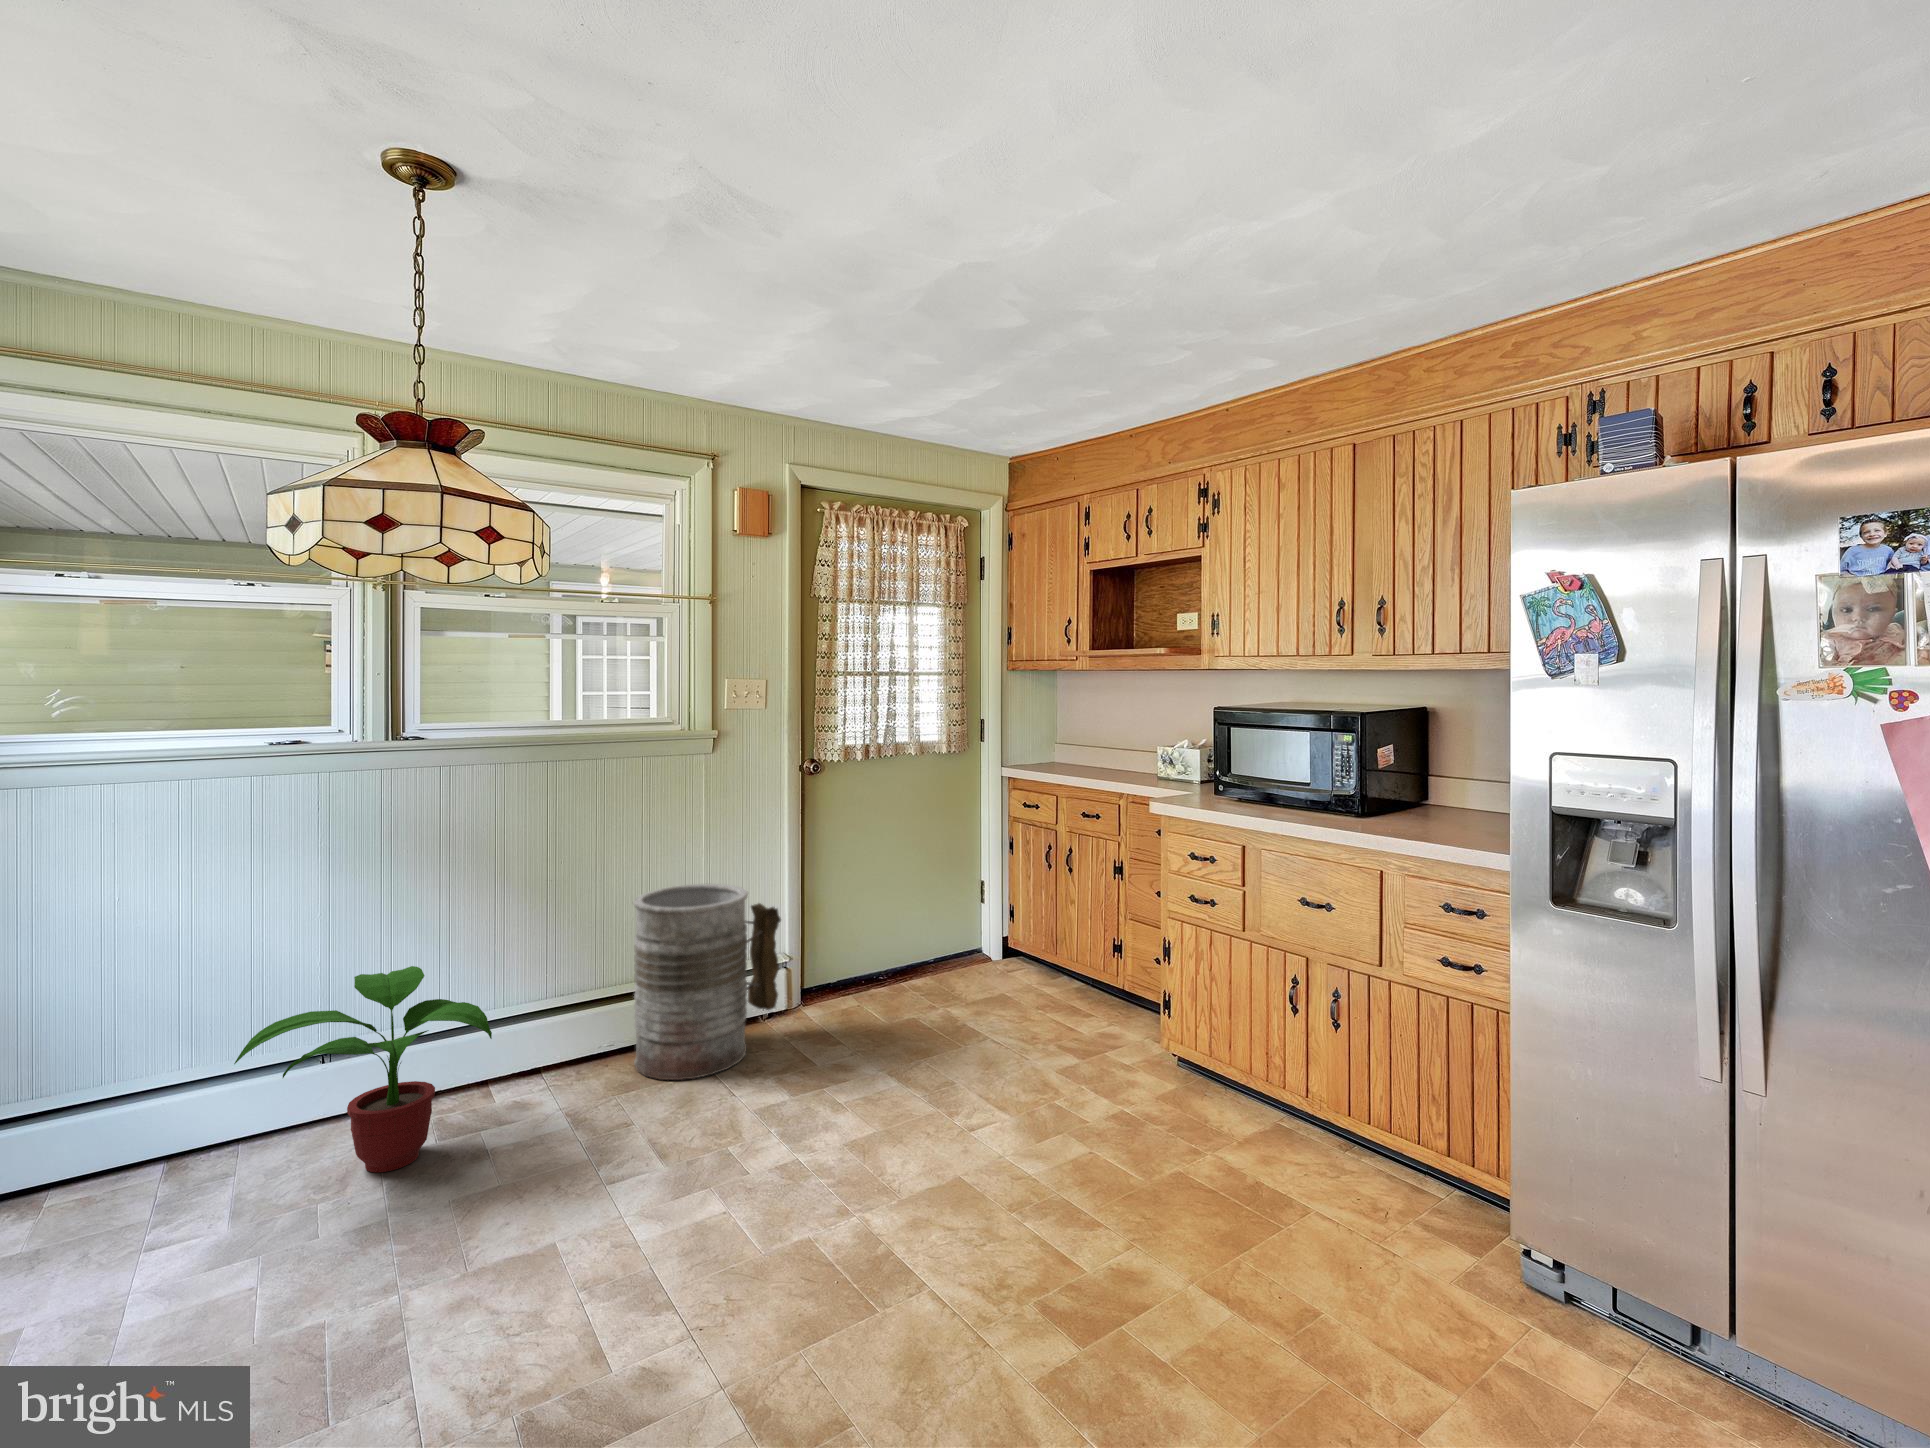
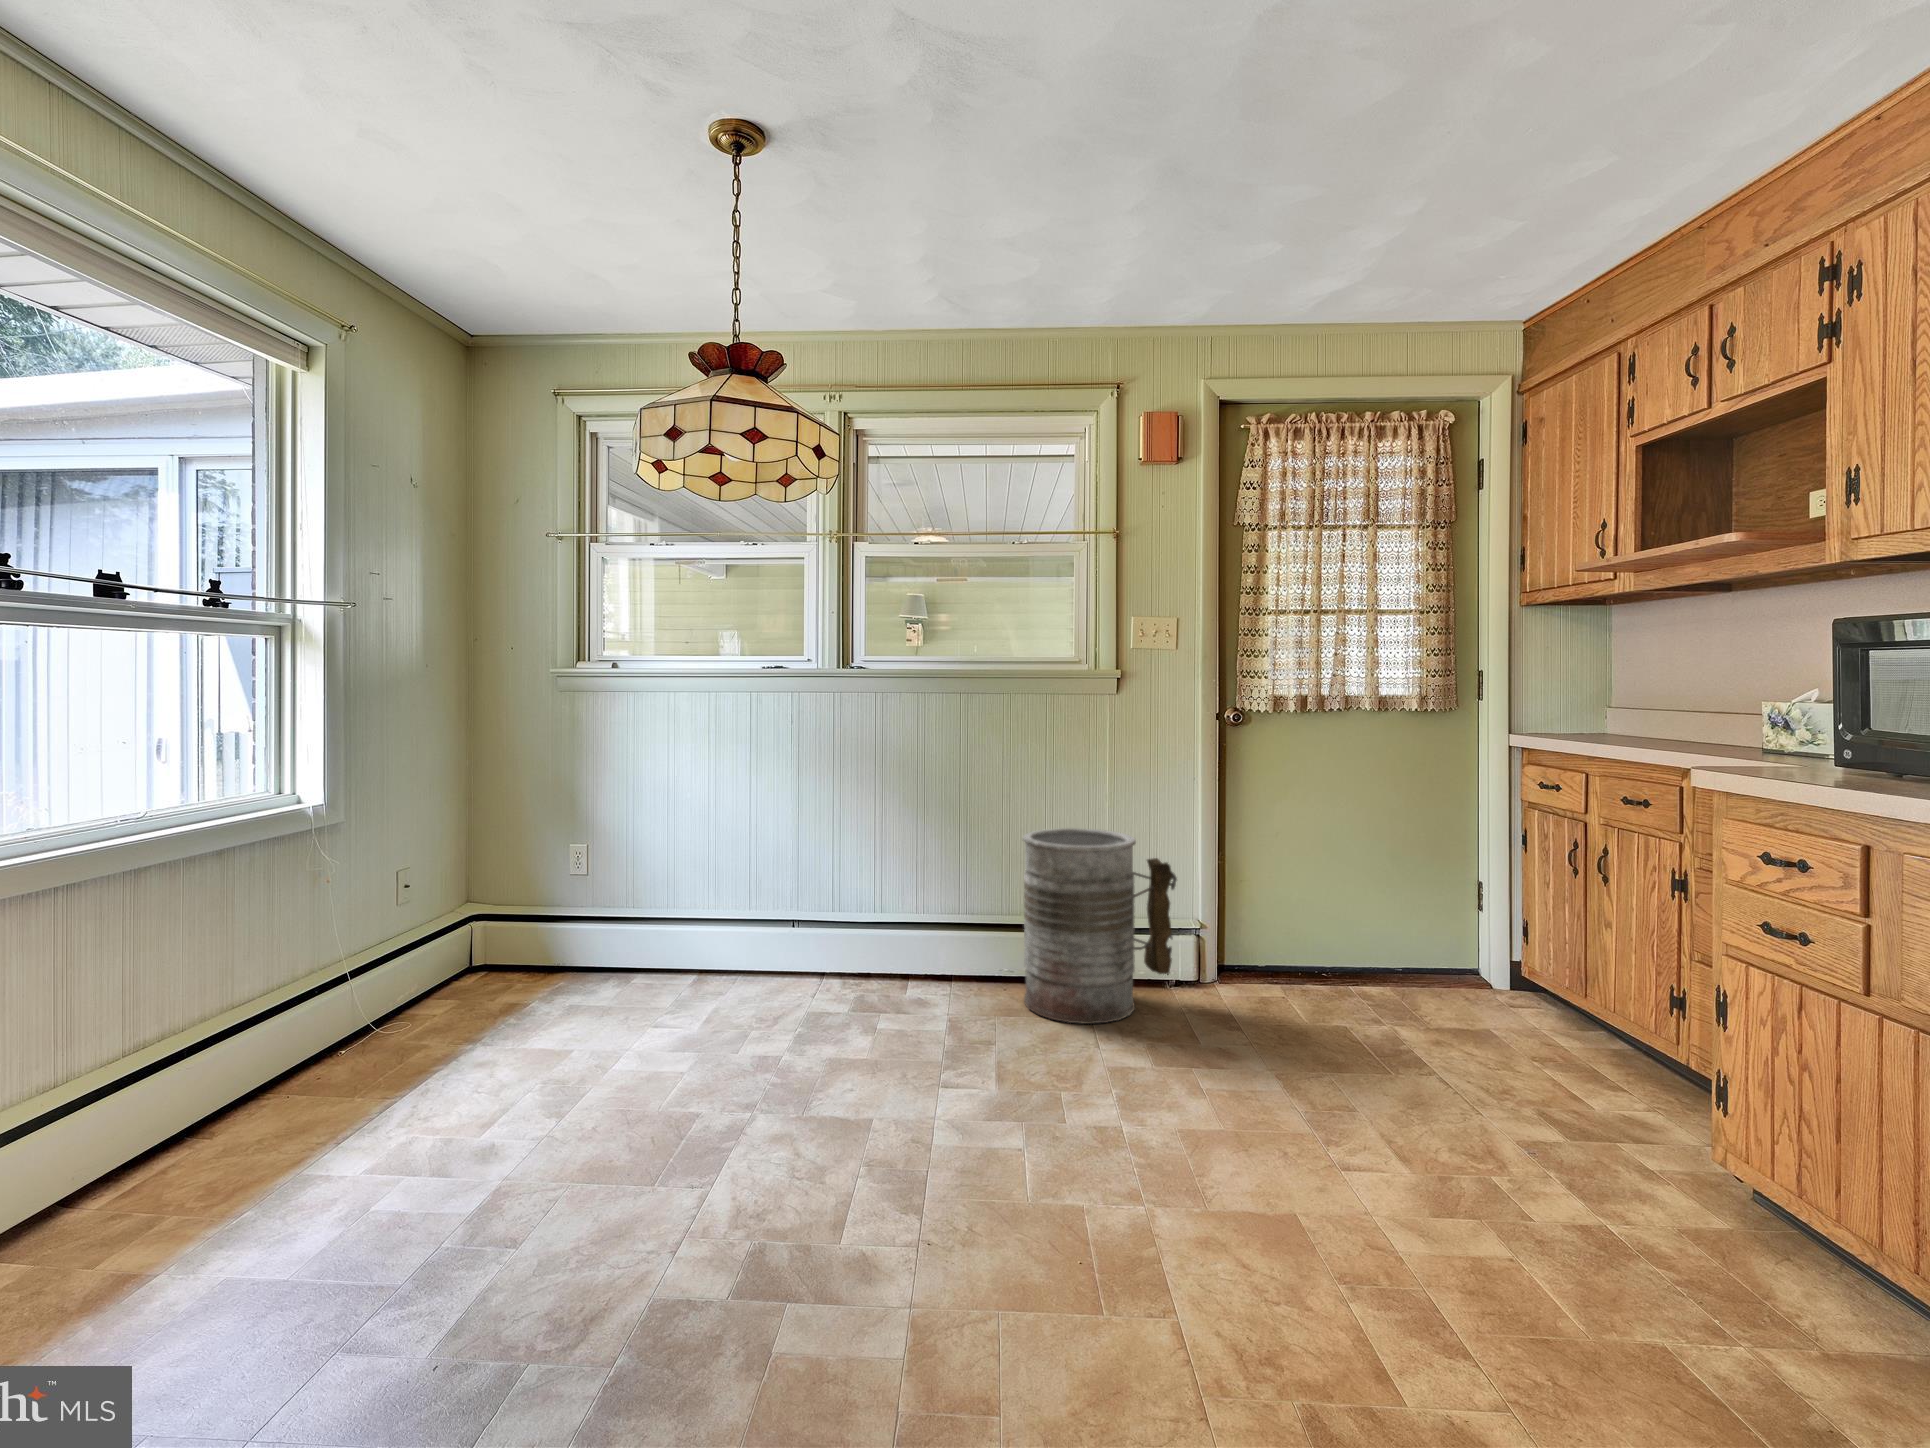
potted plant: present [234,966,492,1172] -> none [708,861,879,1025]

